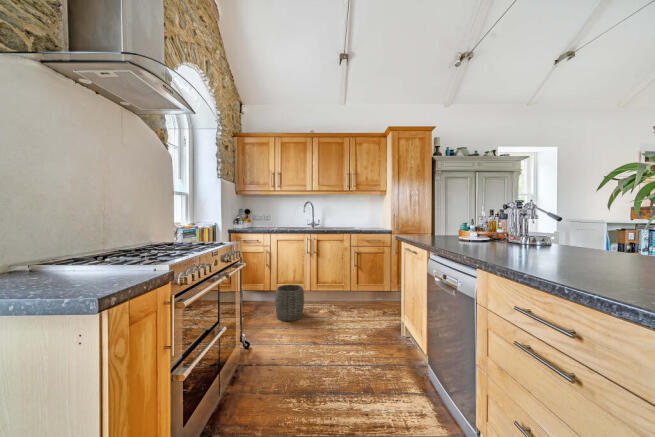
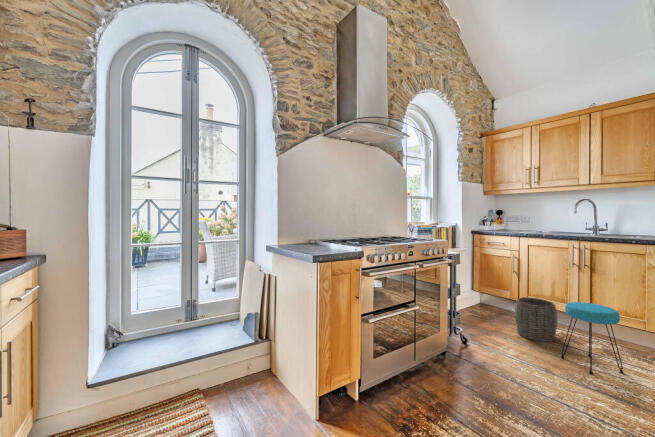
stool: none [314,281,347,333] -> present [561,302,624,374]

